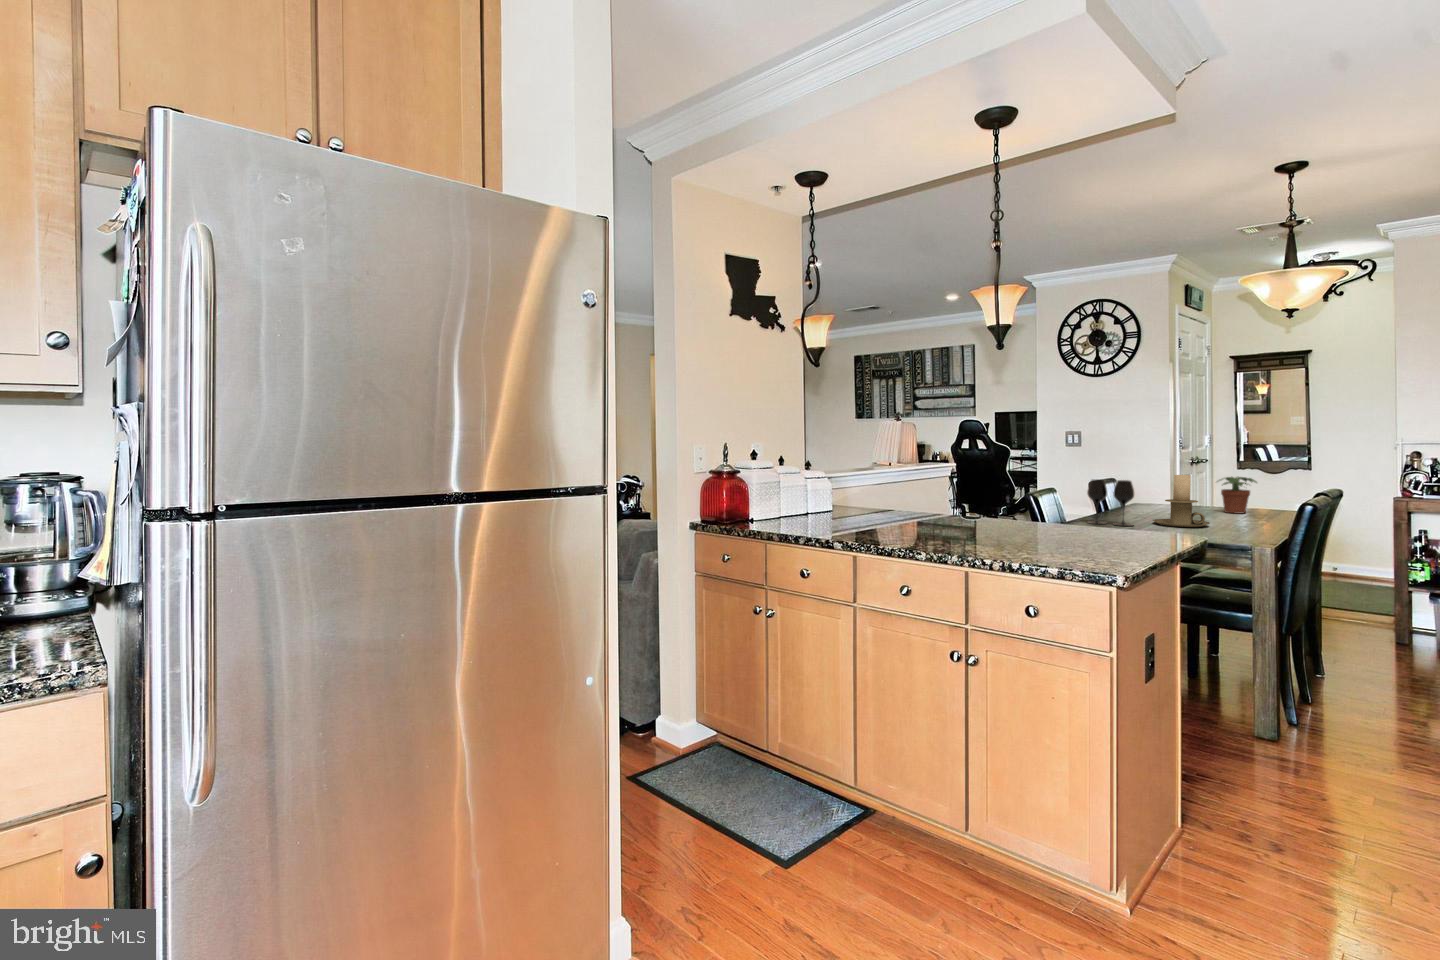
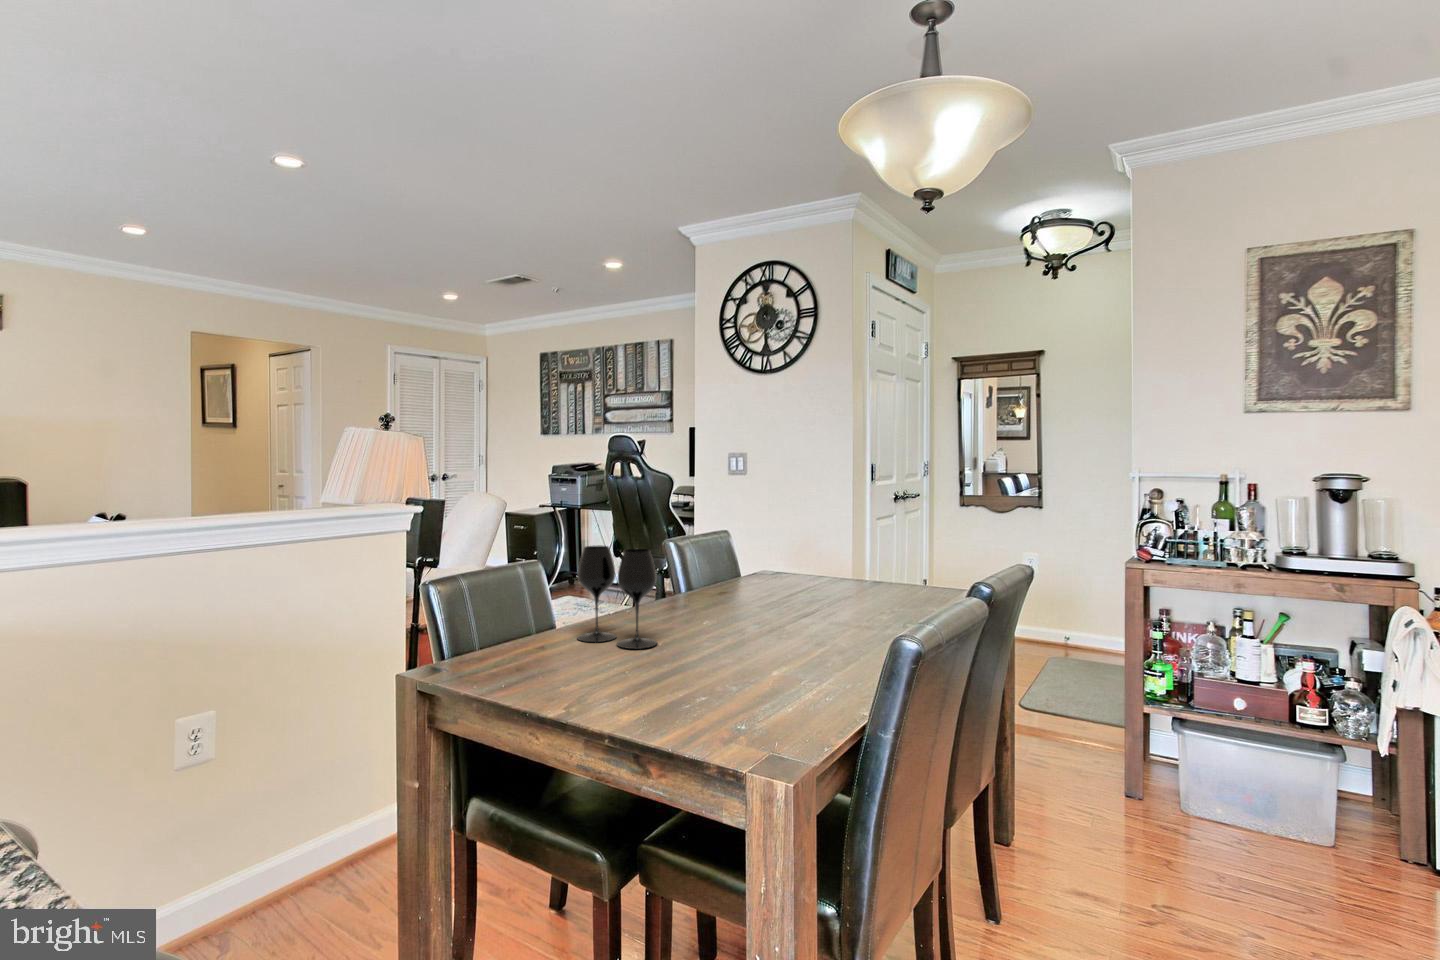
candle holder: present [1153,475,1210,527] -> none [704,536,803,649]
potted plant: present [1219,477,1257,513] -> none [862,531,924,597]

